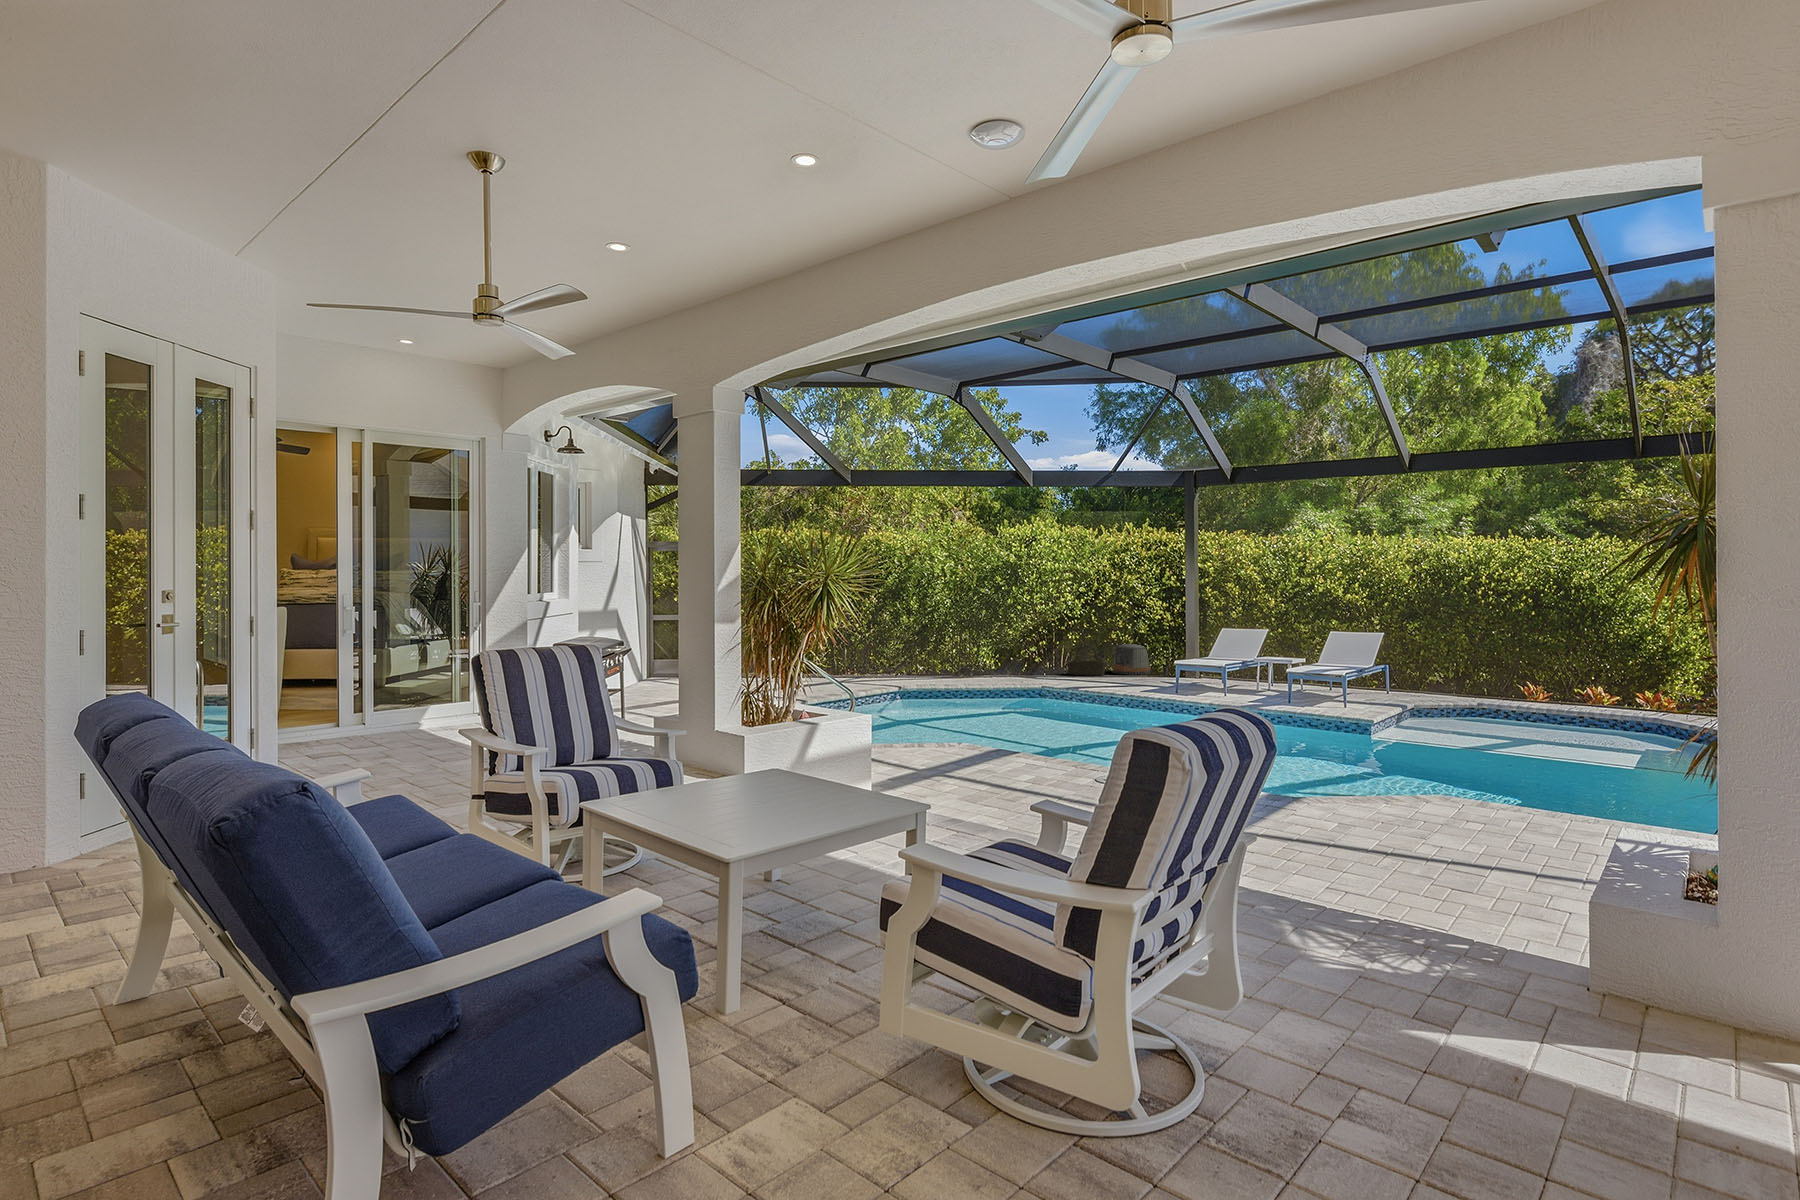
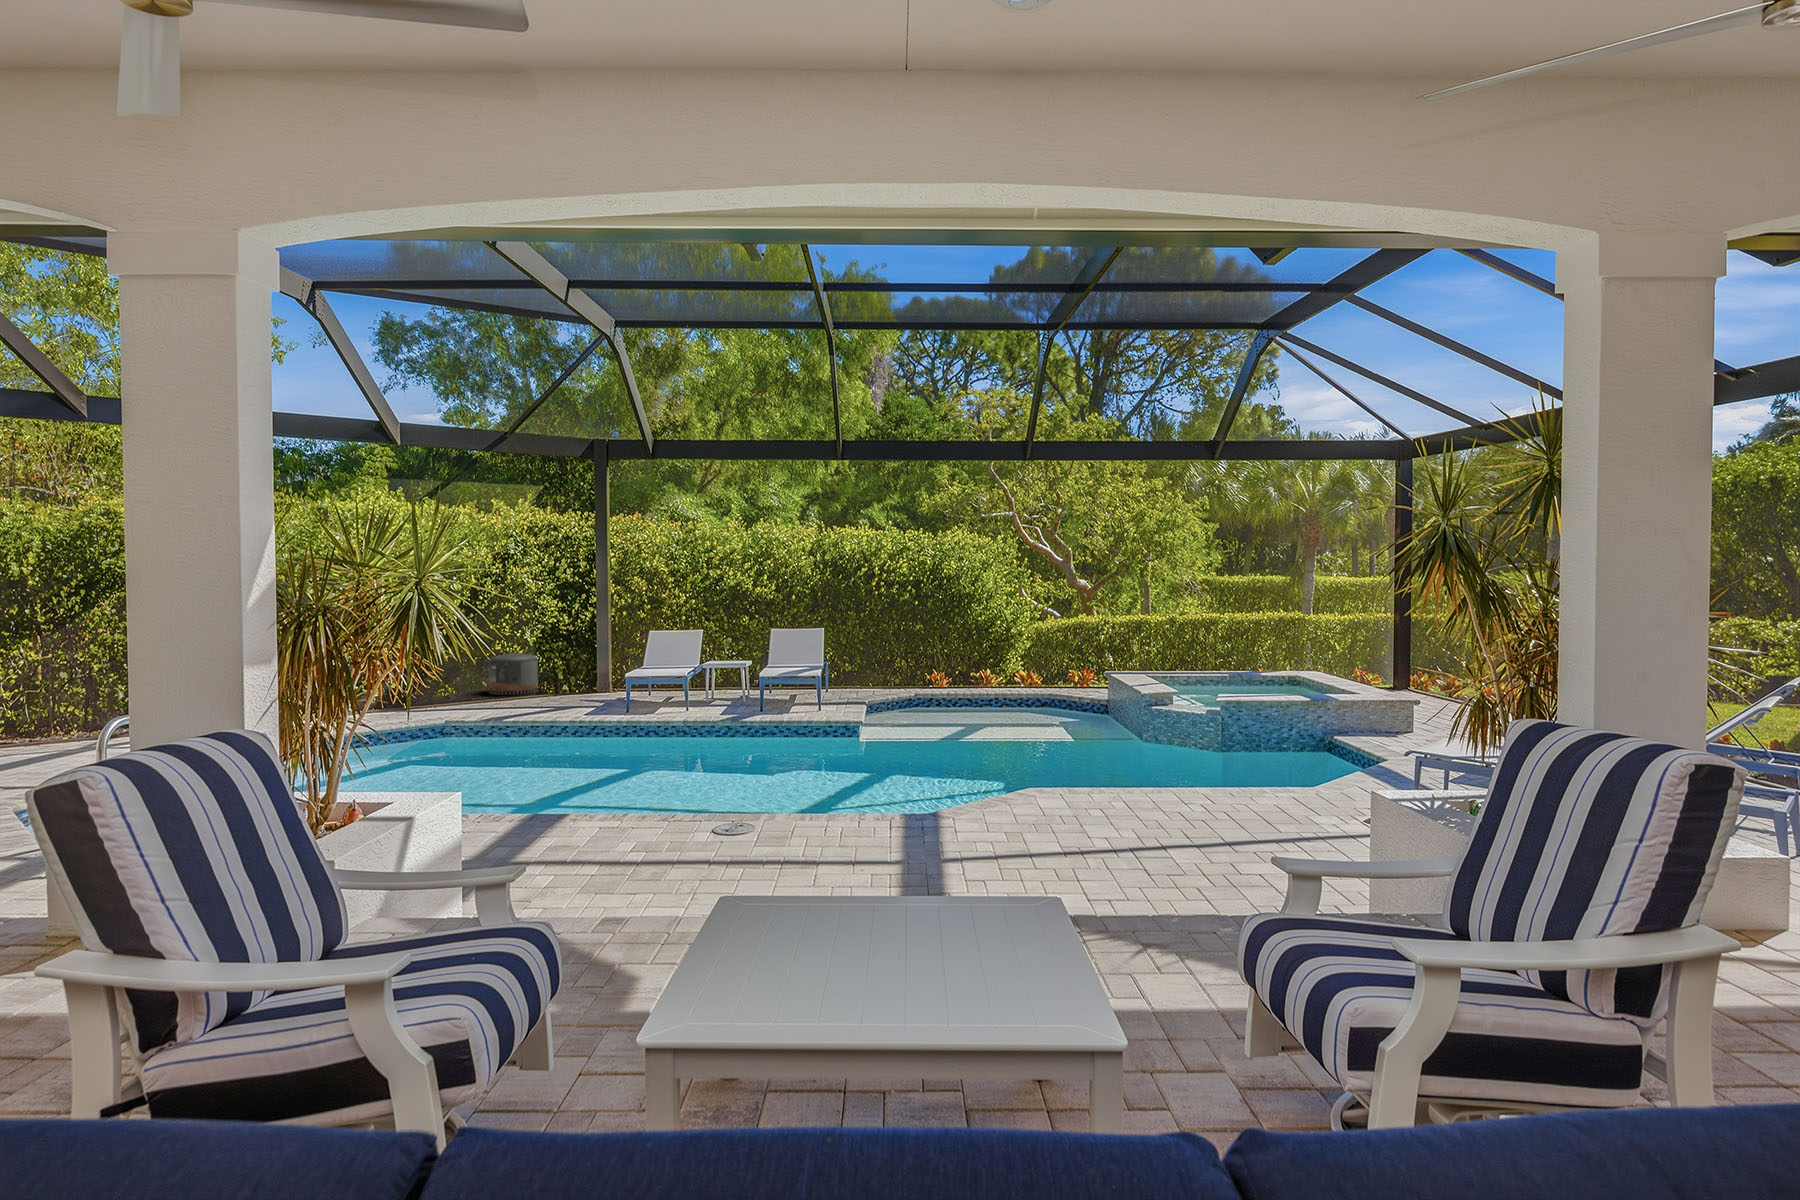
basket: present [1067,644,1106,676] -> none [435,660,488,702]

